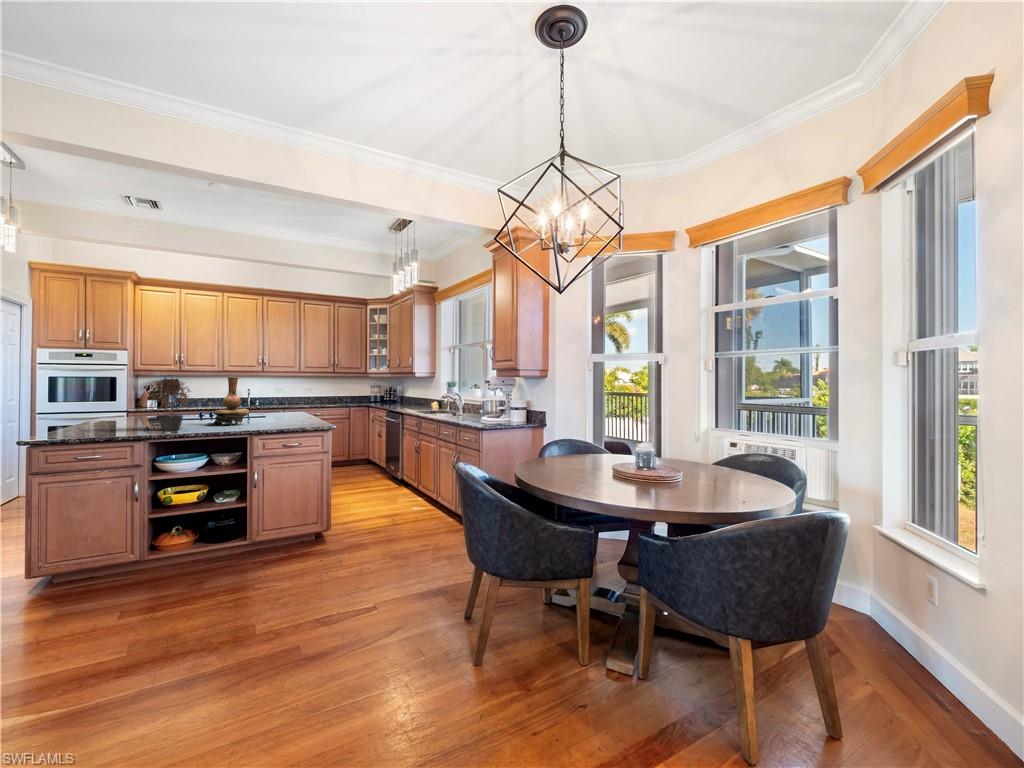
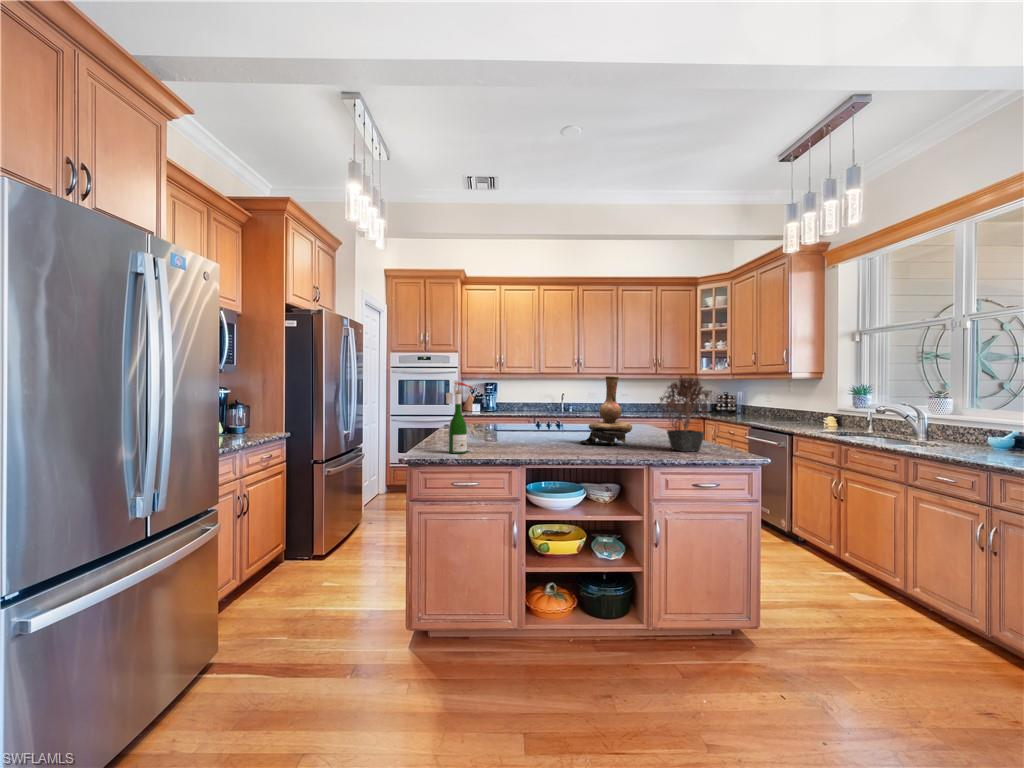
potted plant: present [148,377,190,430] -> present [657,376,709,452]
wine bottle: none [69,380,99,435] -> present [446,380,474,453]

